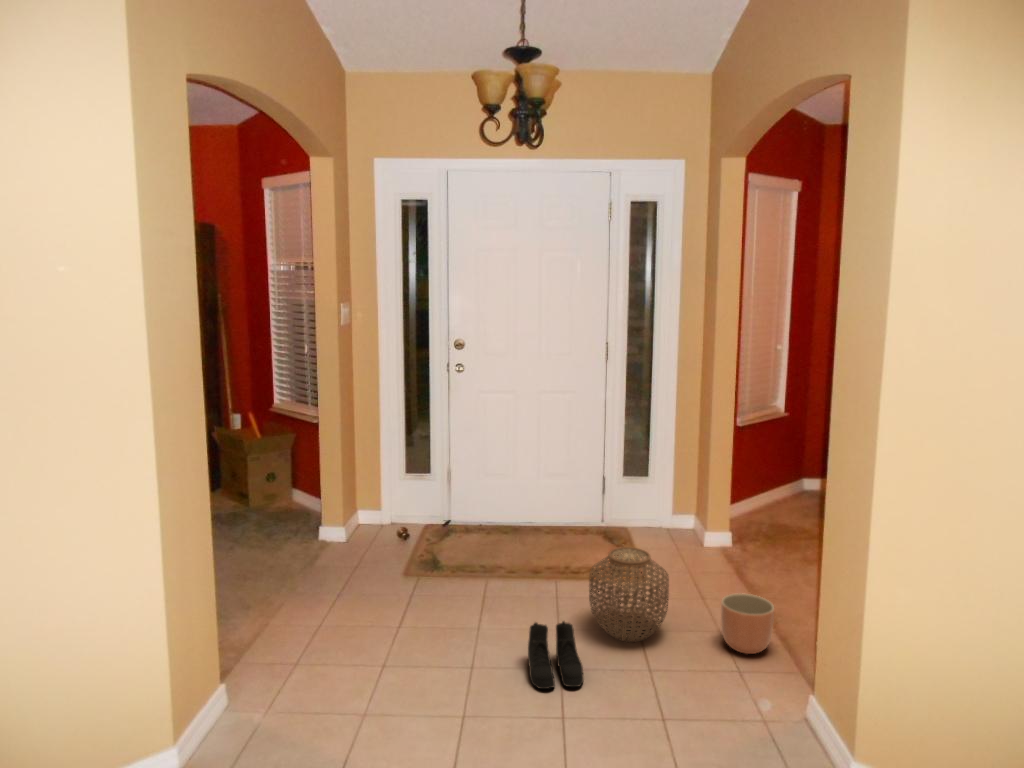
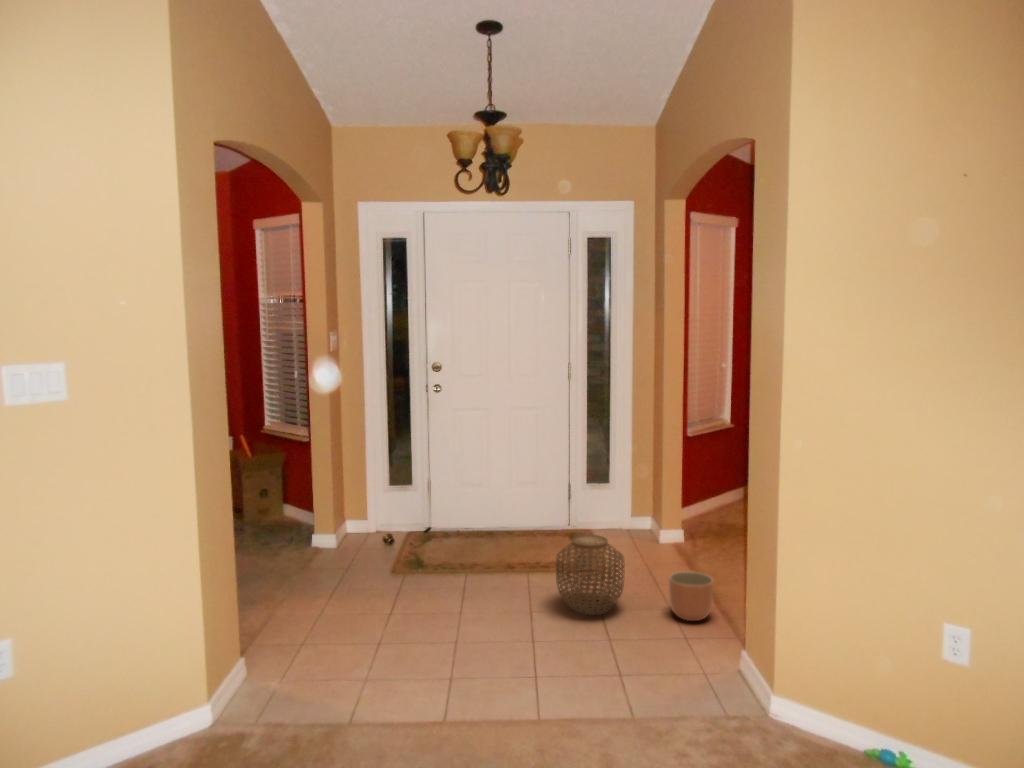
boots: present [528,621,584,689] -> none [504,596,552,651]

